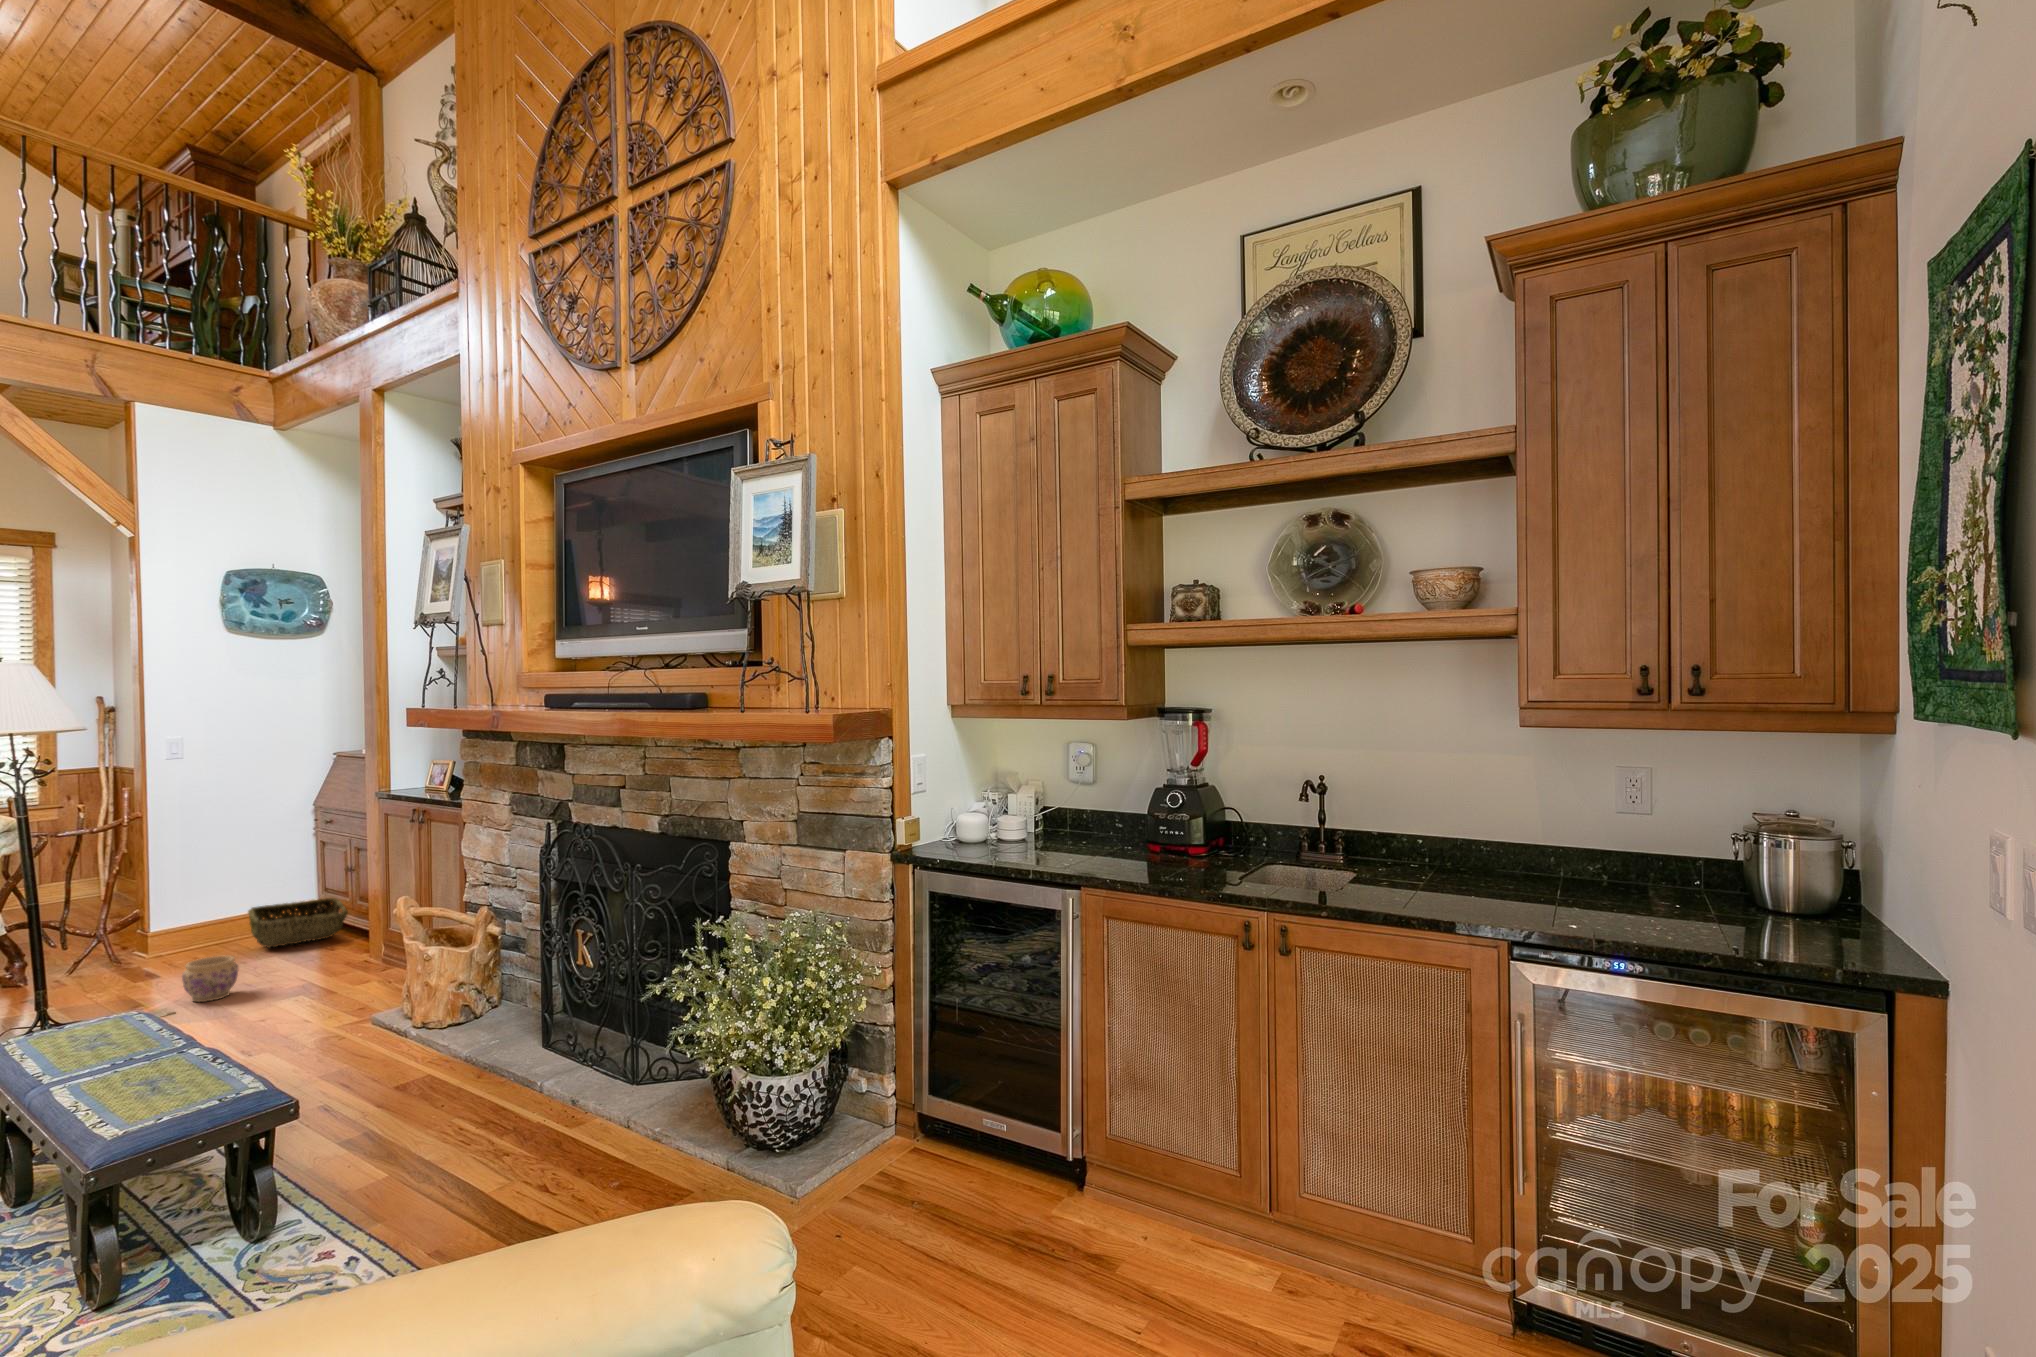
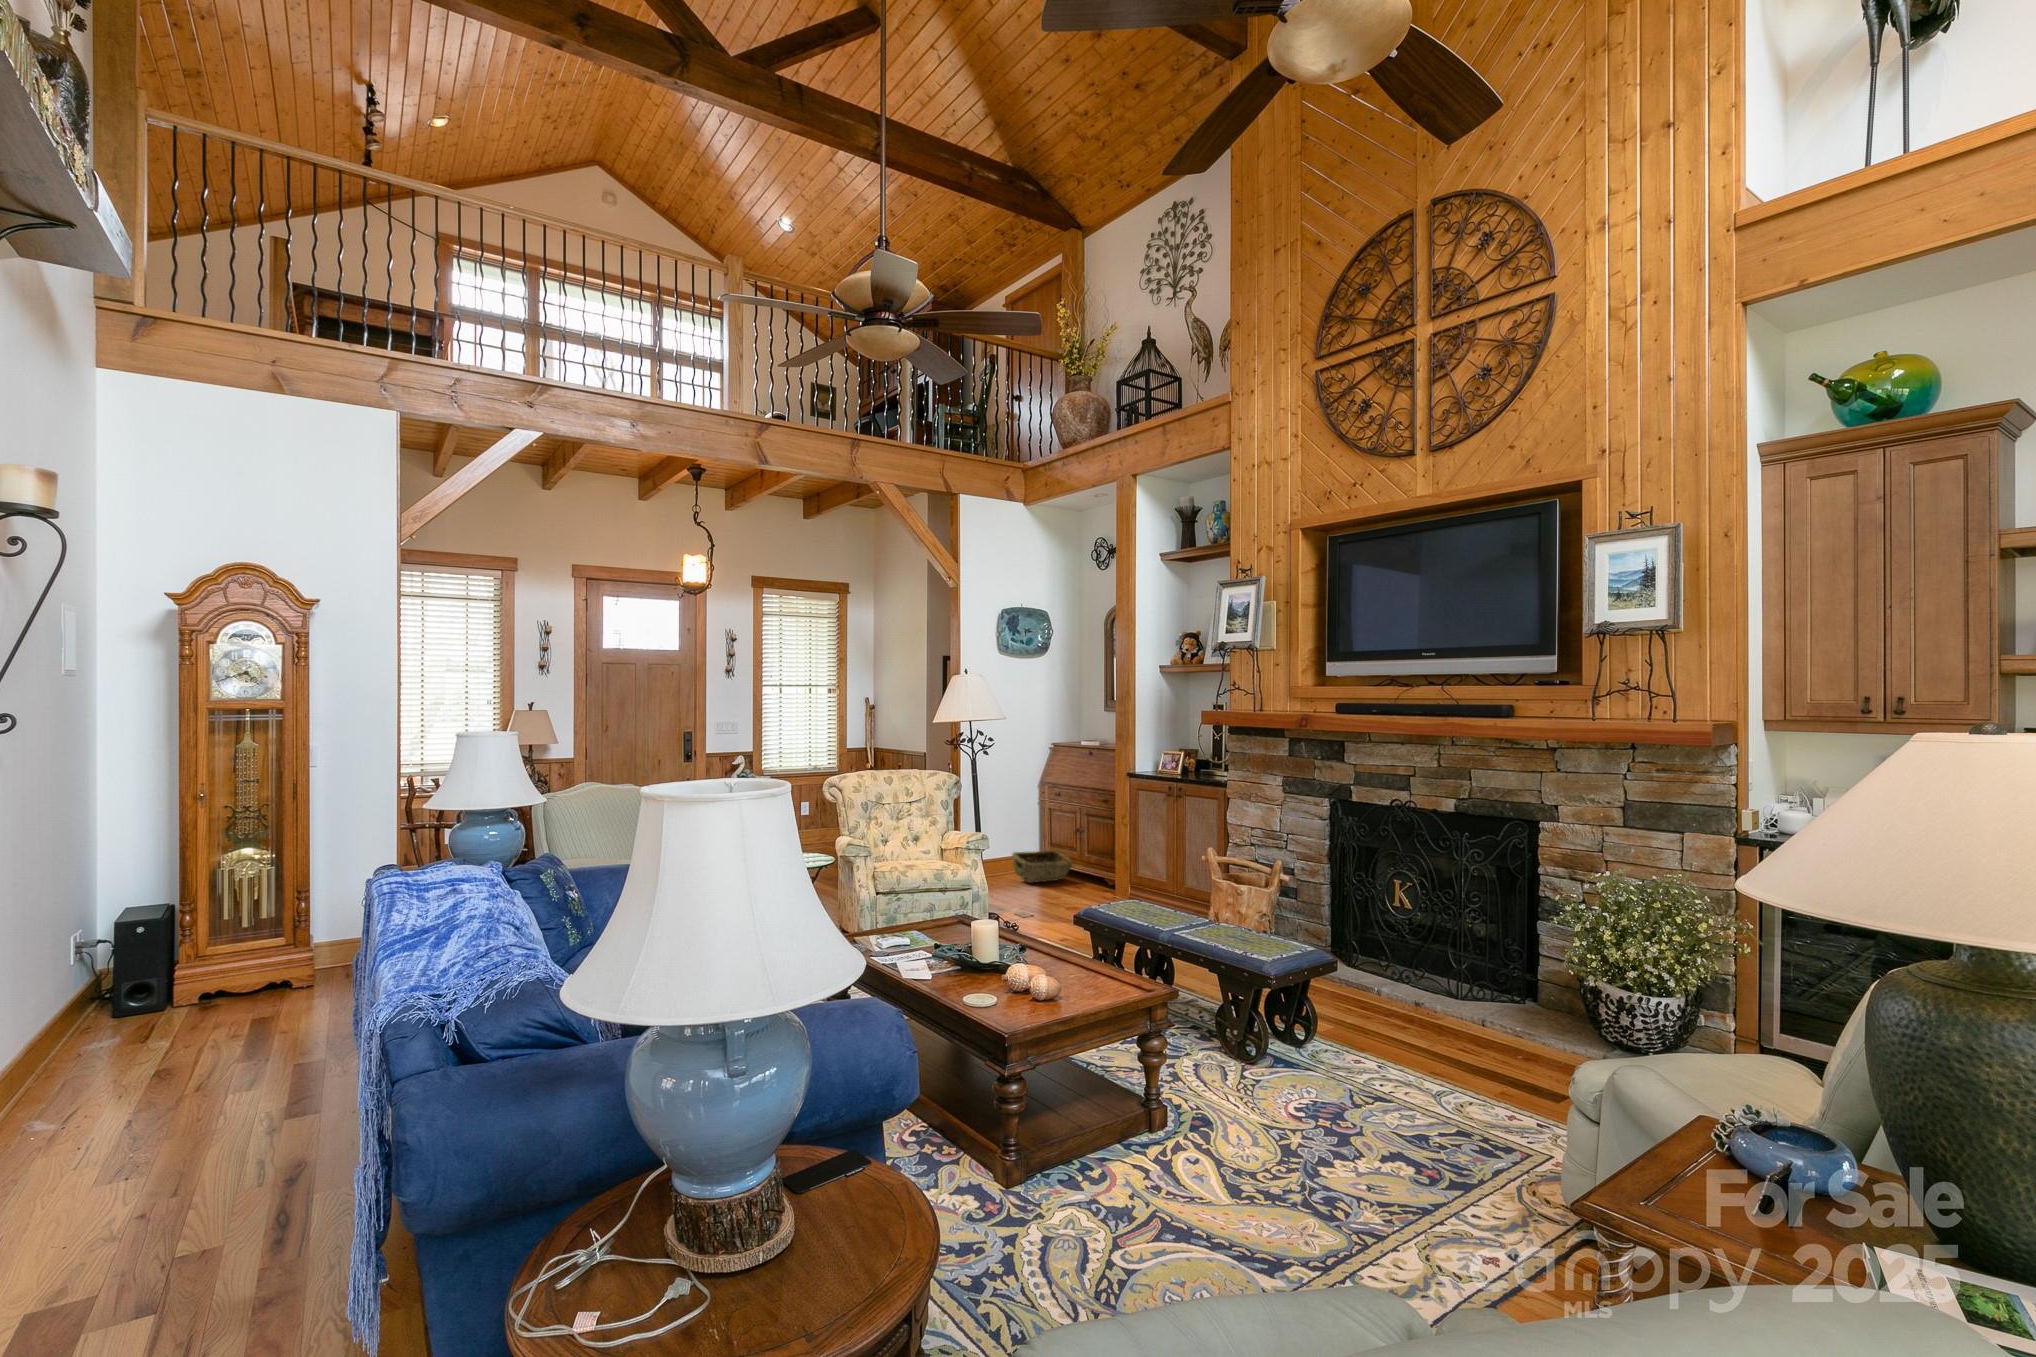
planter: present [182,955,239,1002] -> none [1023,883,1054,914]

